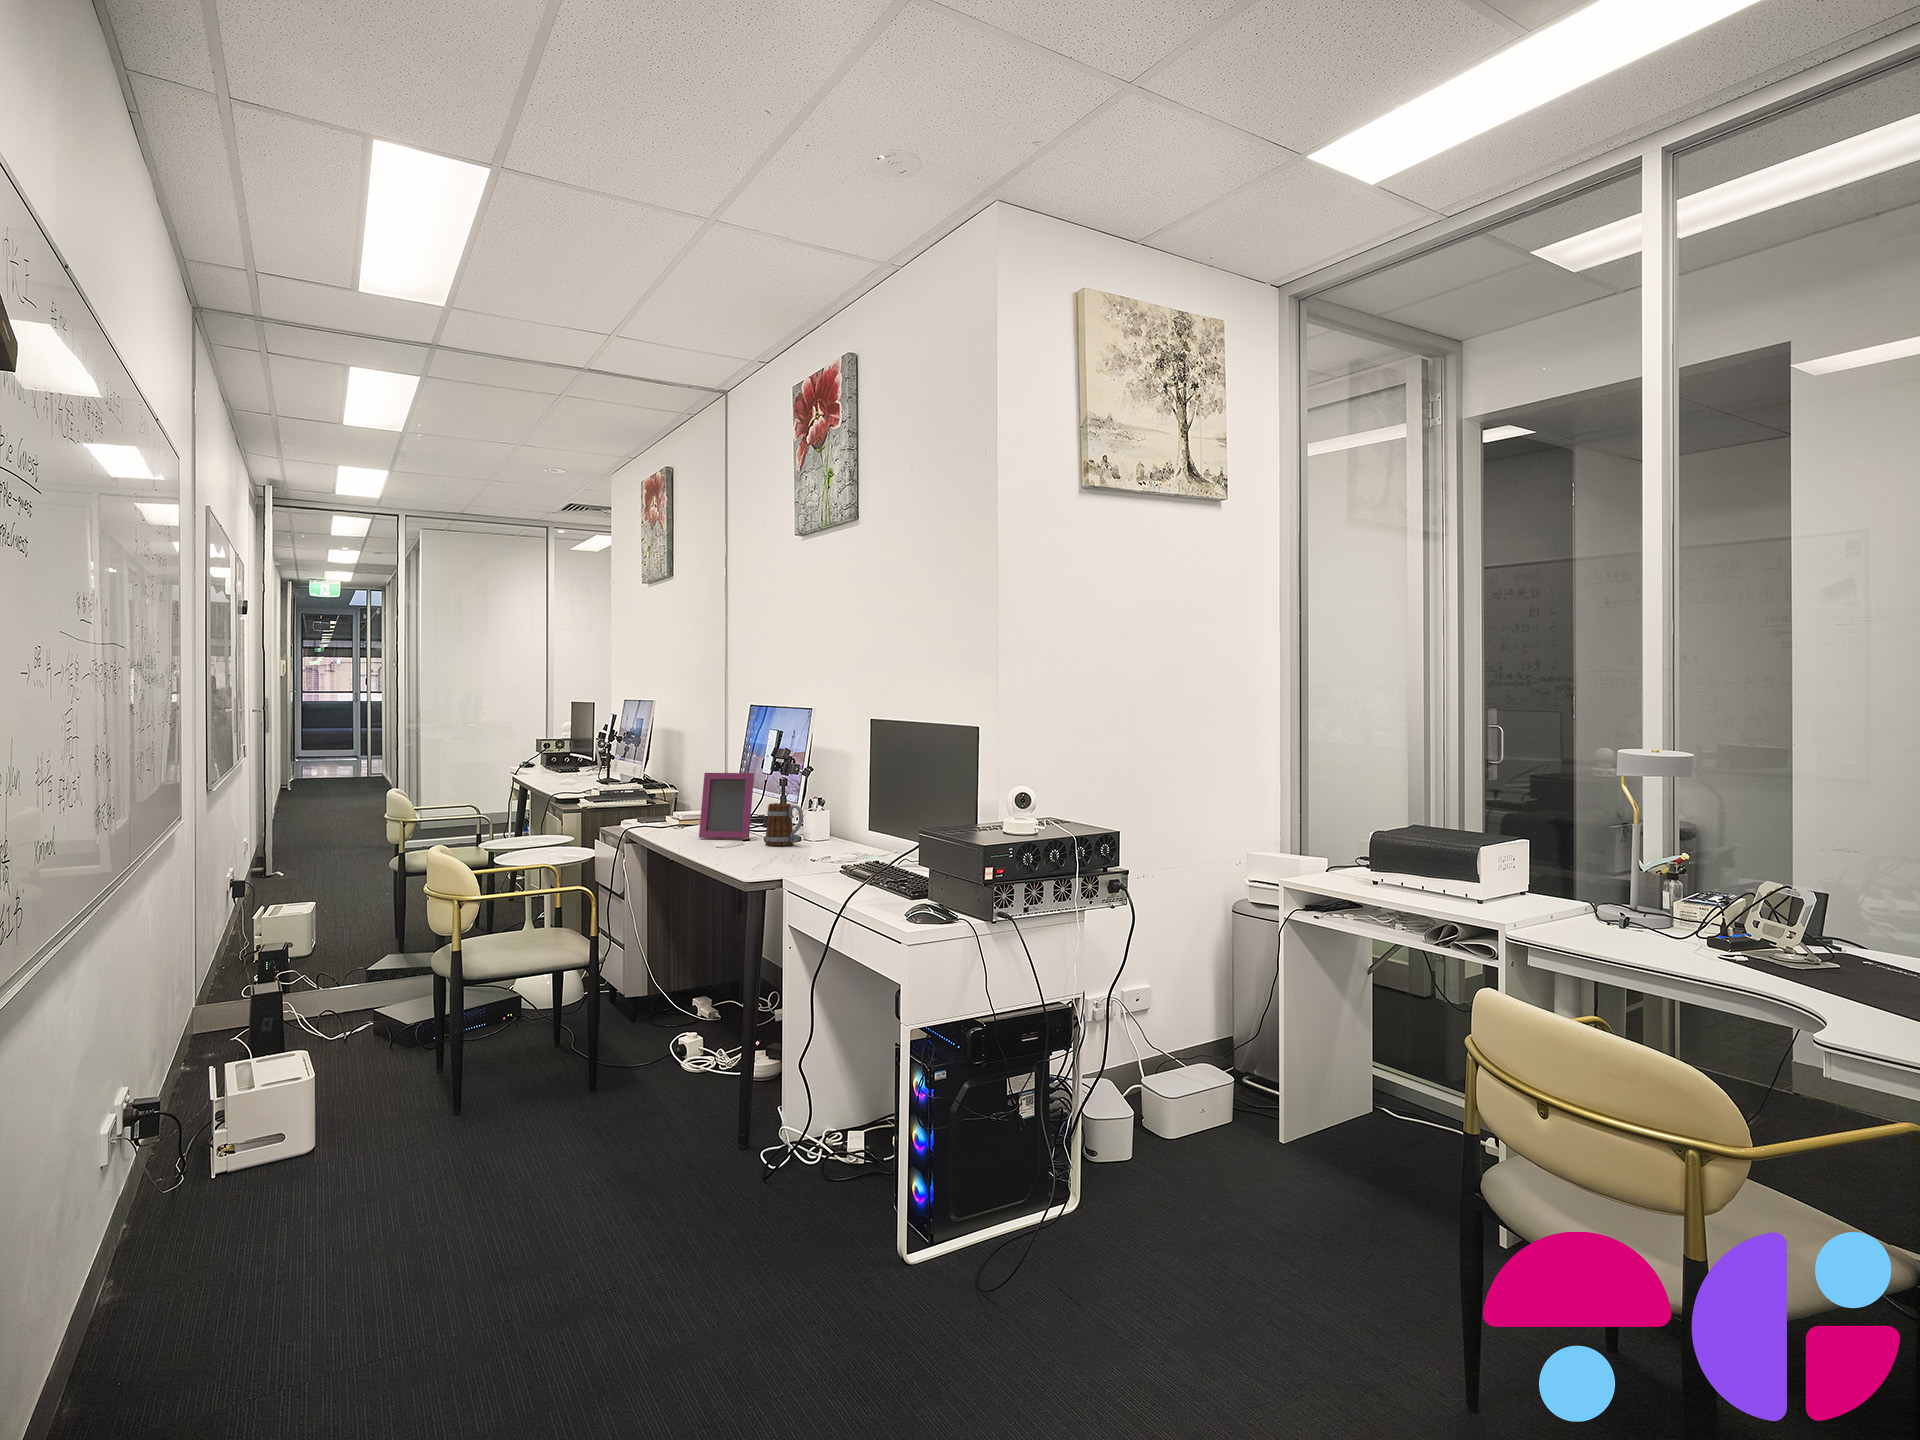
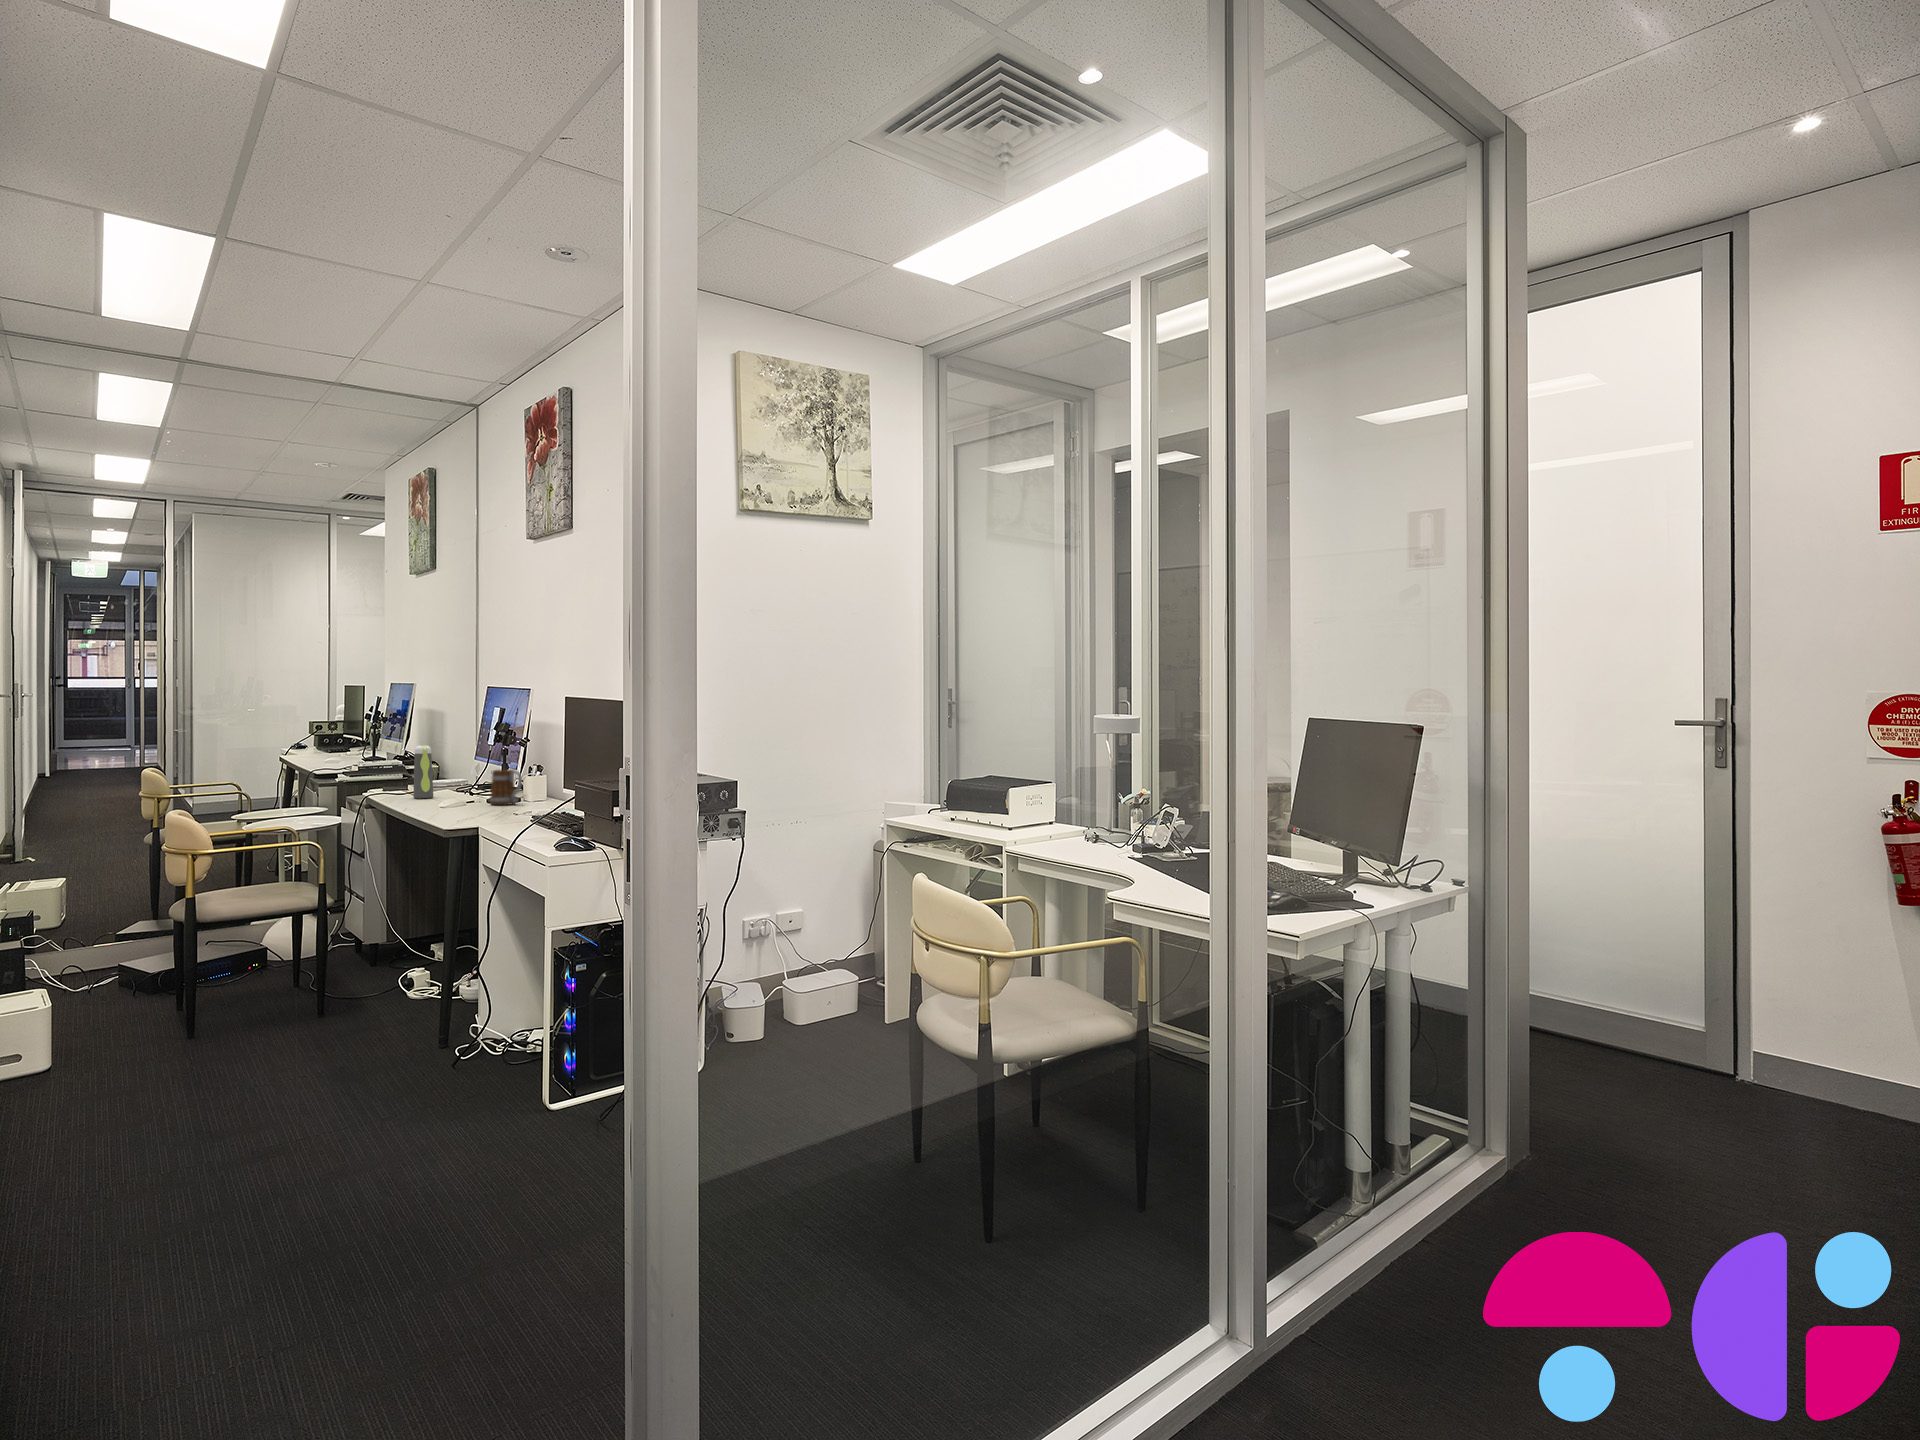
water bottle: none [673,773,694,835] -> present [413,746,433,798]
picture frame: present [699,773,754,838] -> none [434,745,485,800]

